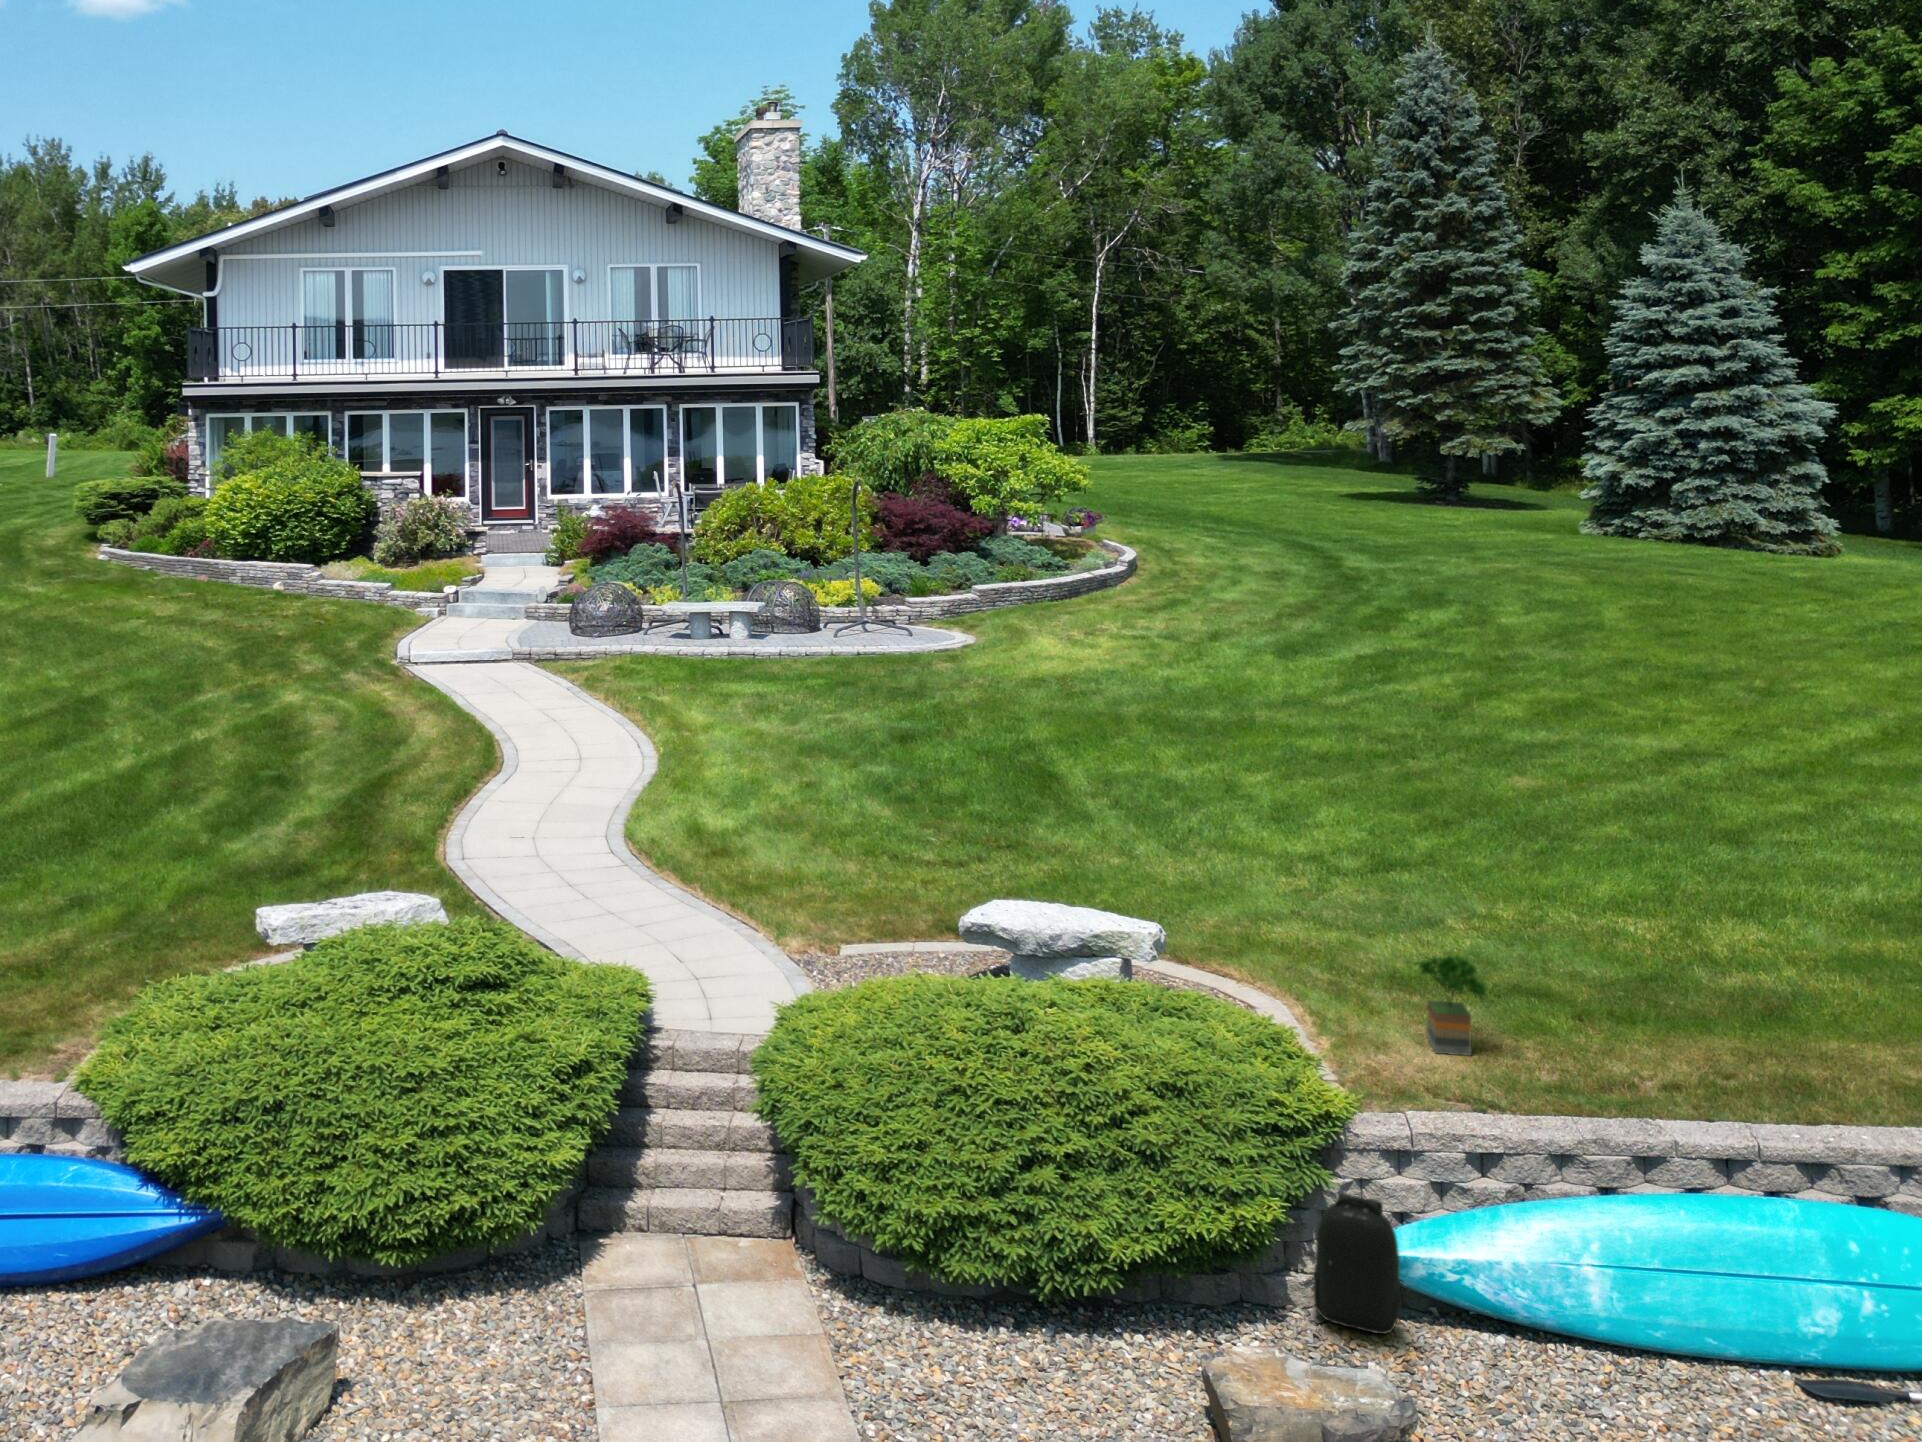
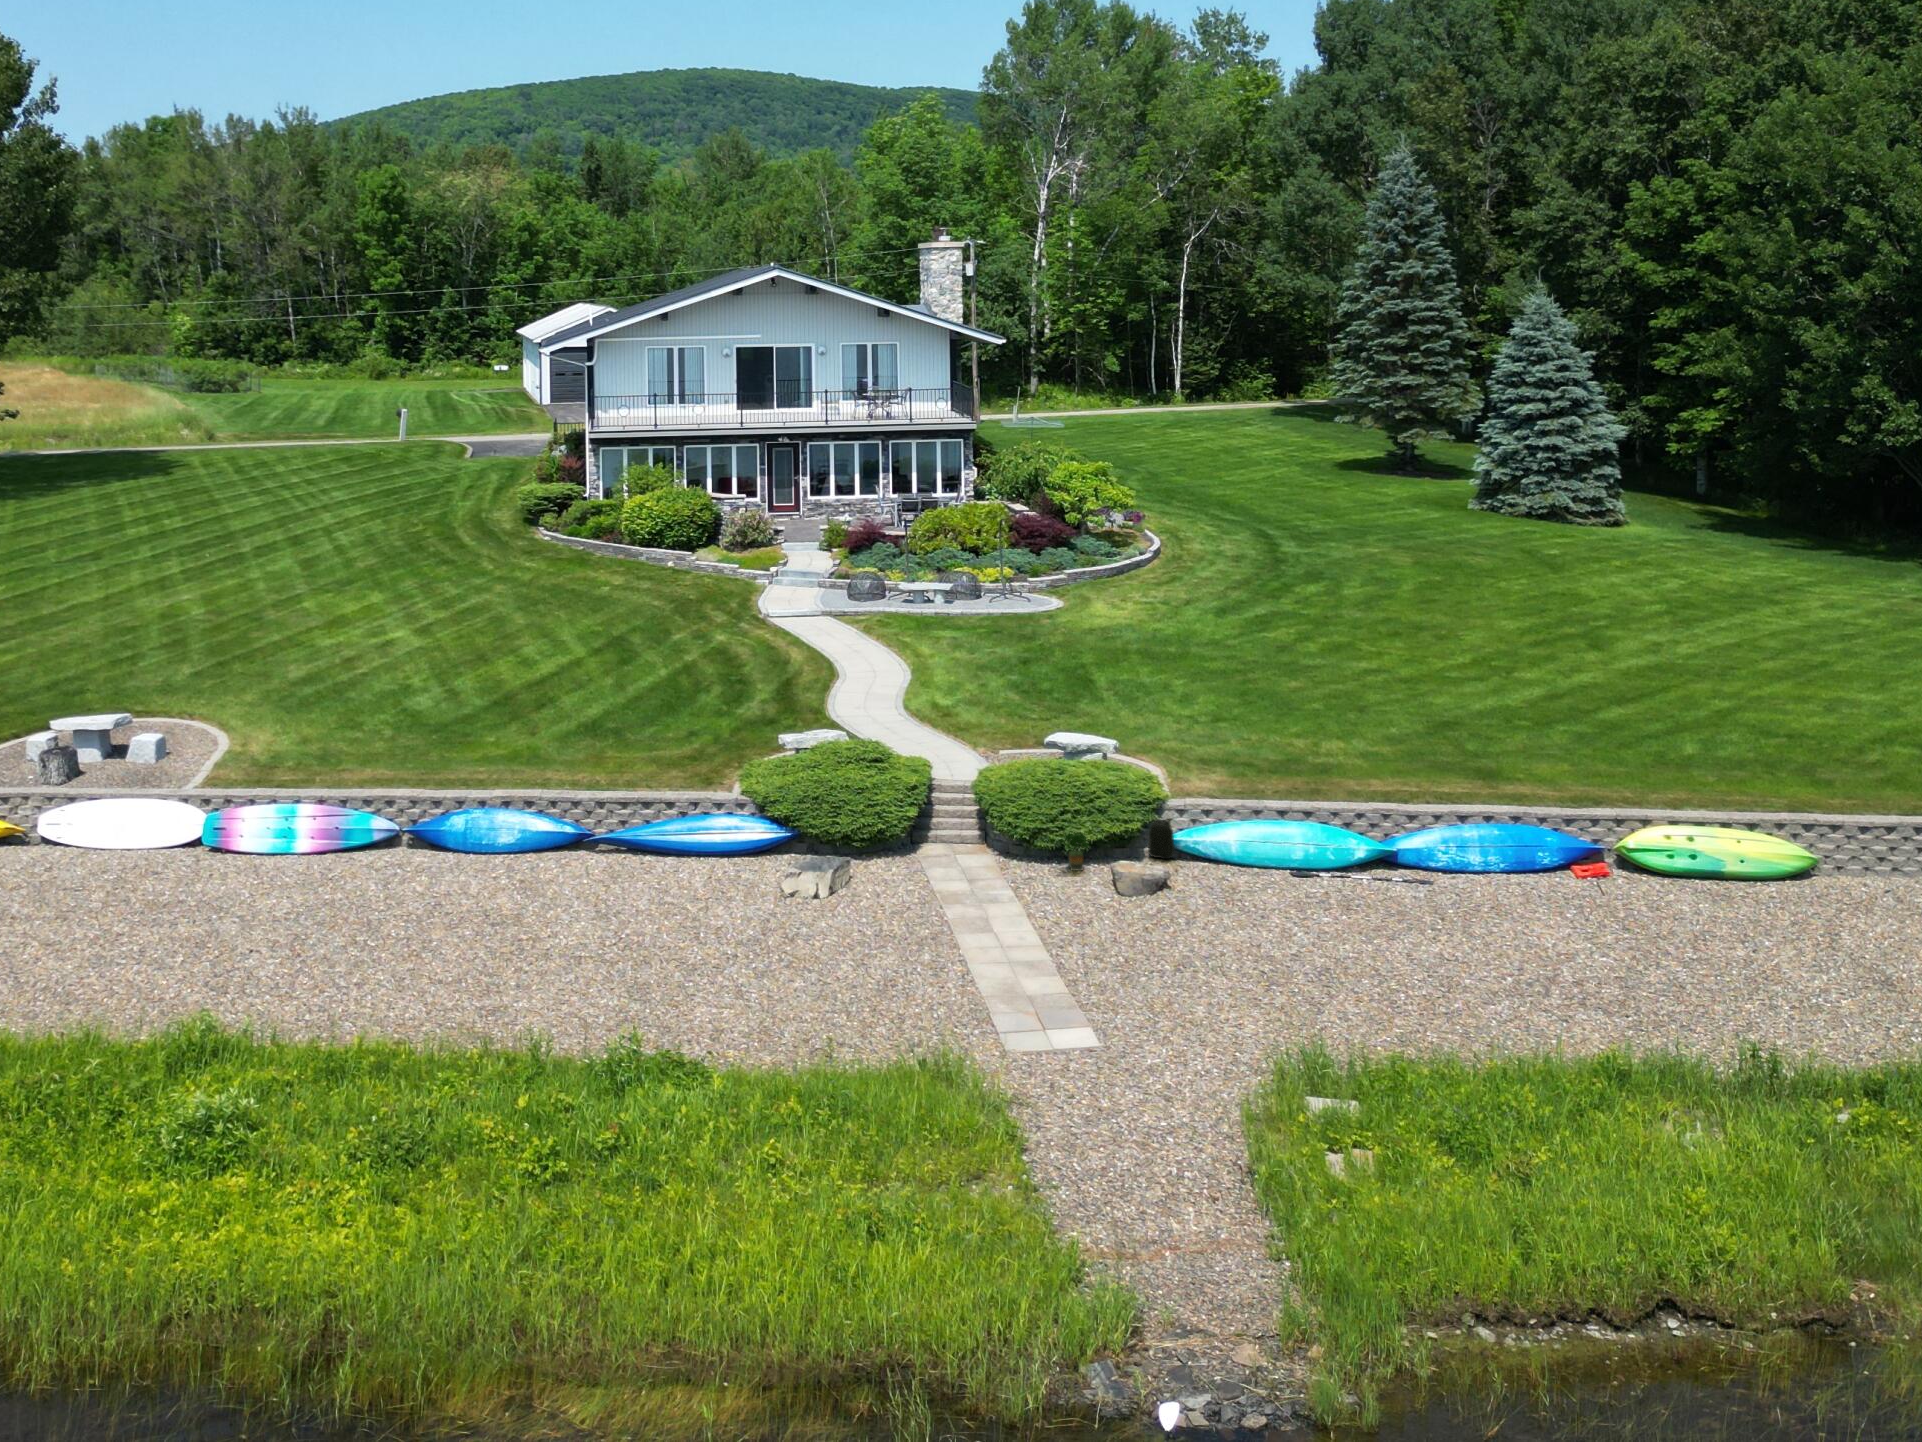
potted tree: present [1418,955,1486,1056] -> present [1065,833,1088,871]

